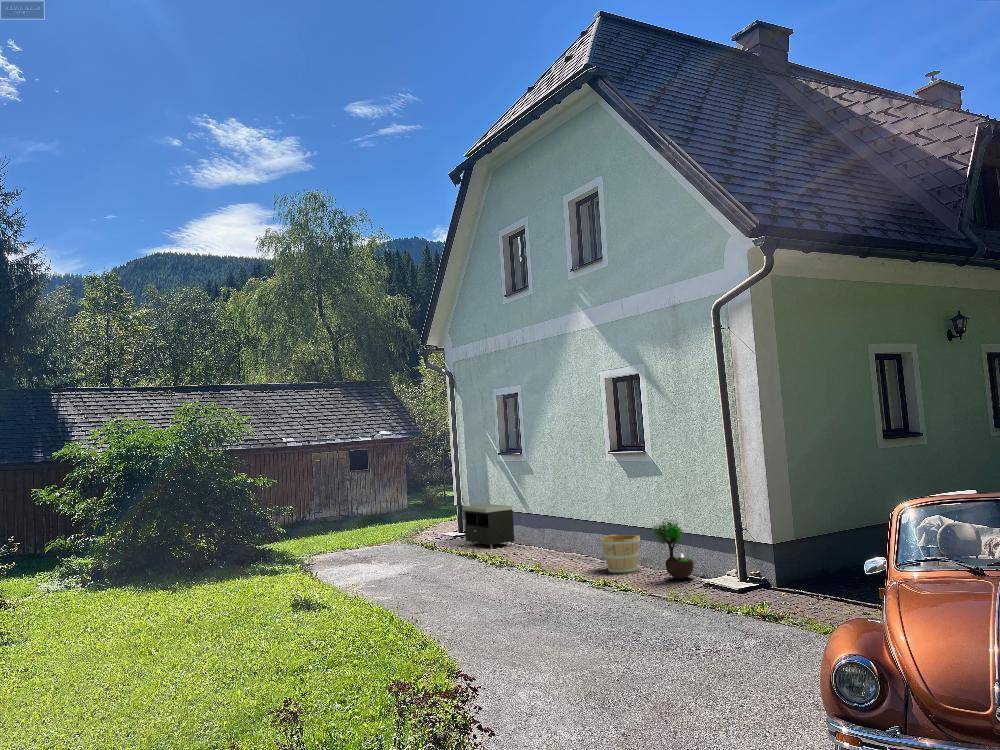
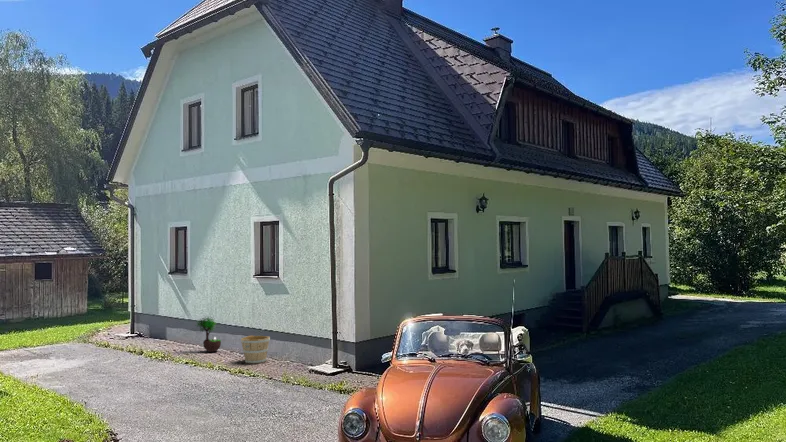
storage bench: present [462,504,515,548] -> none [135,311,176,346]
potted tree: present [651,520,694,579] -> present [198,318,221,352]

